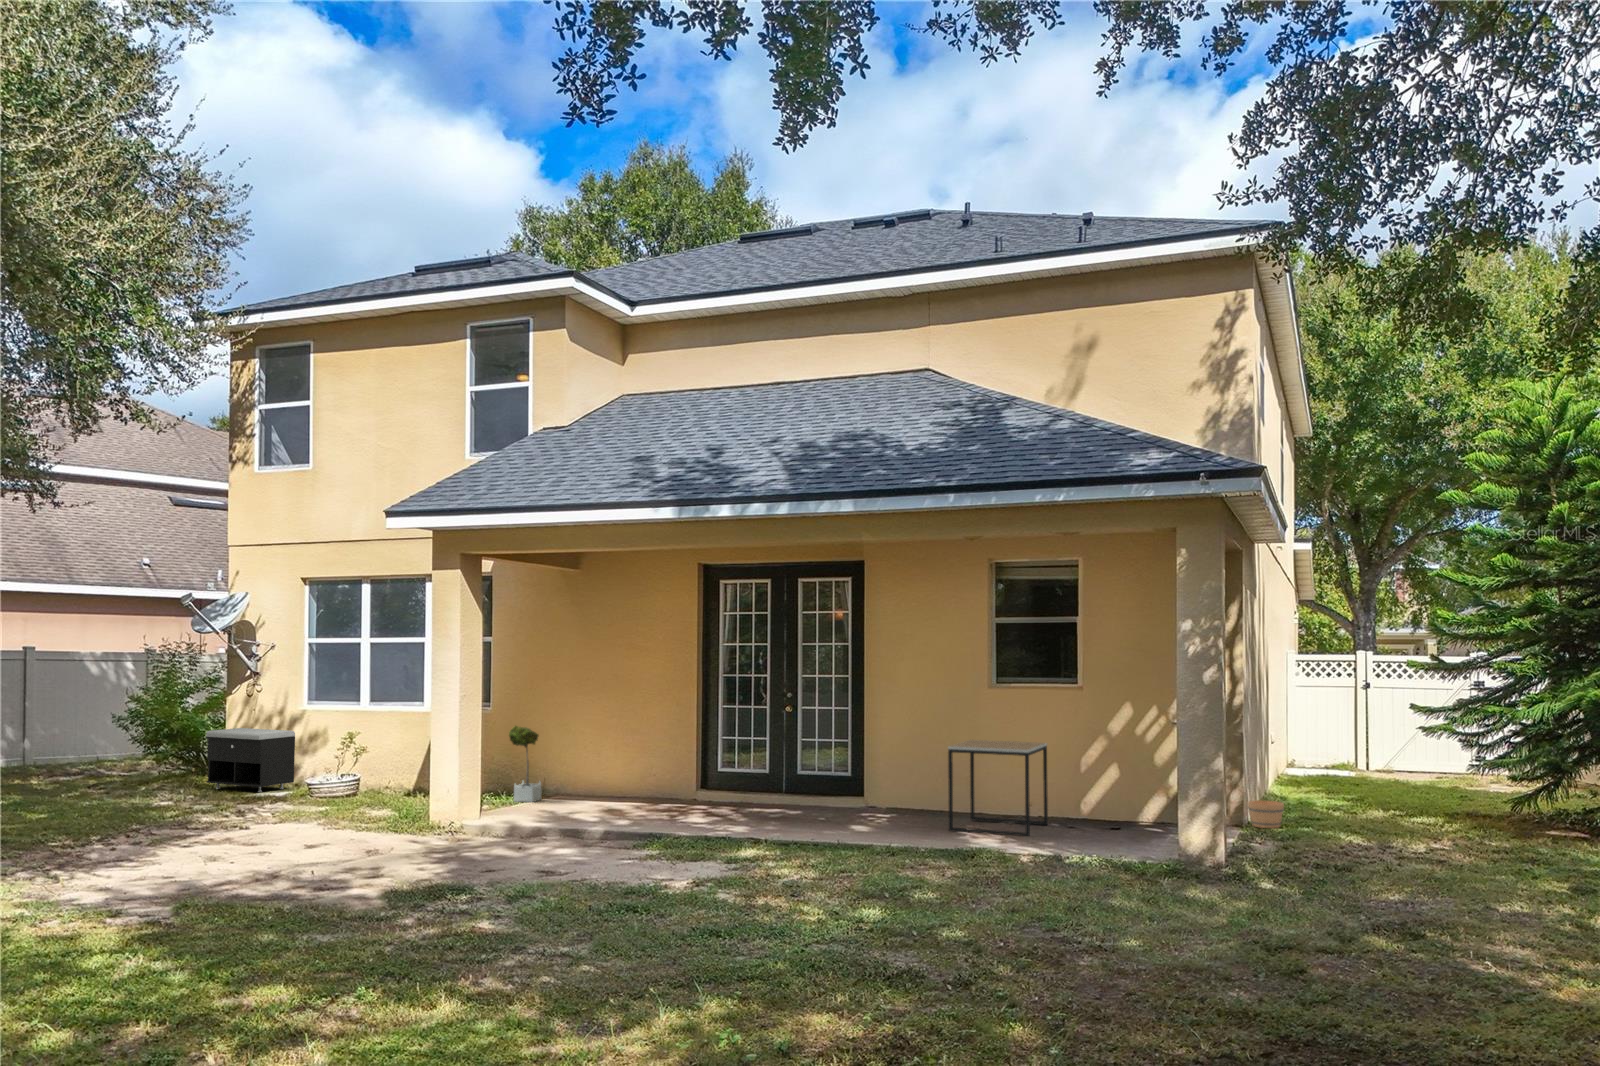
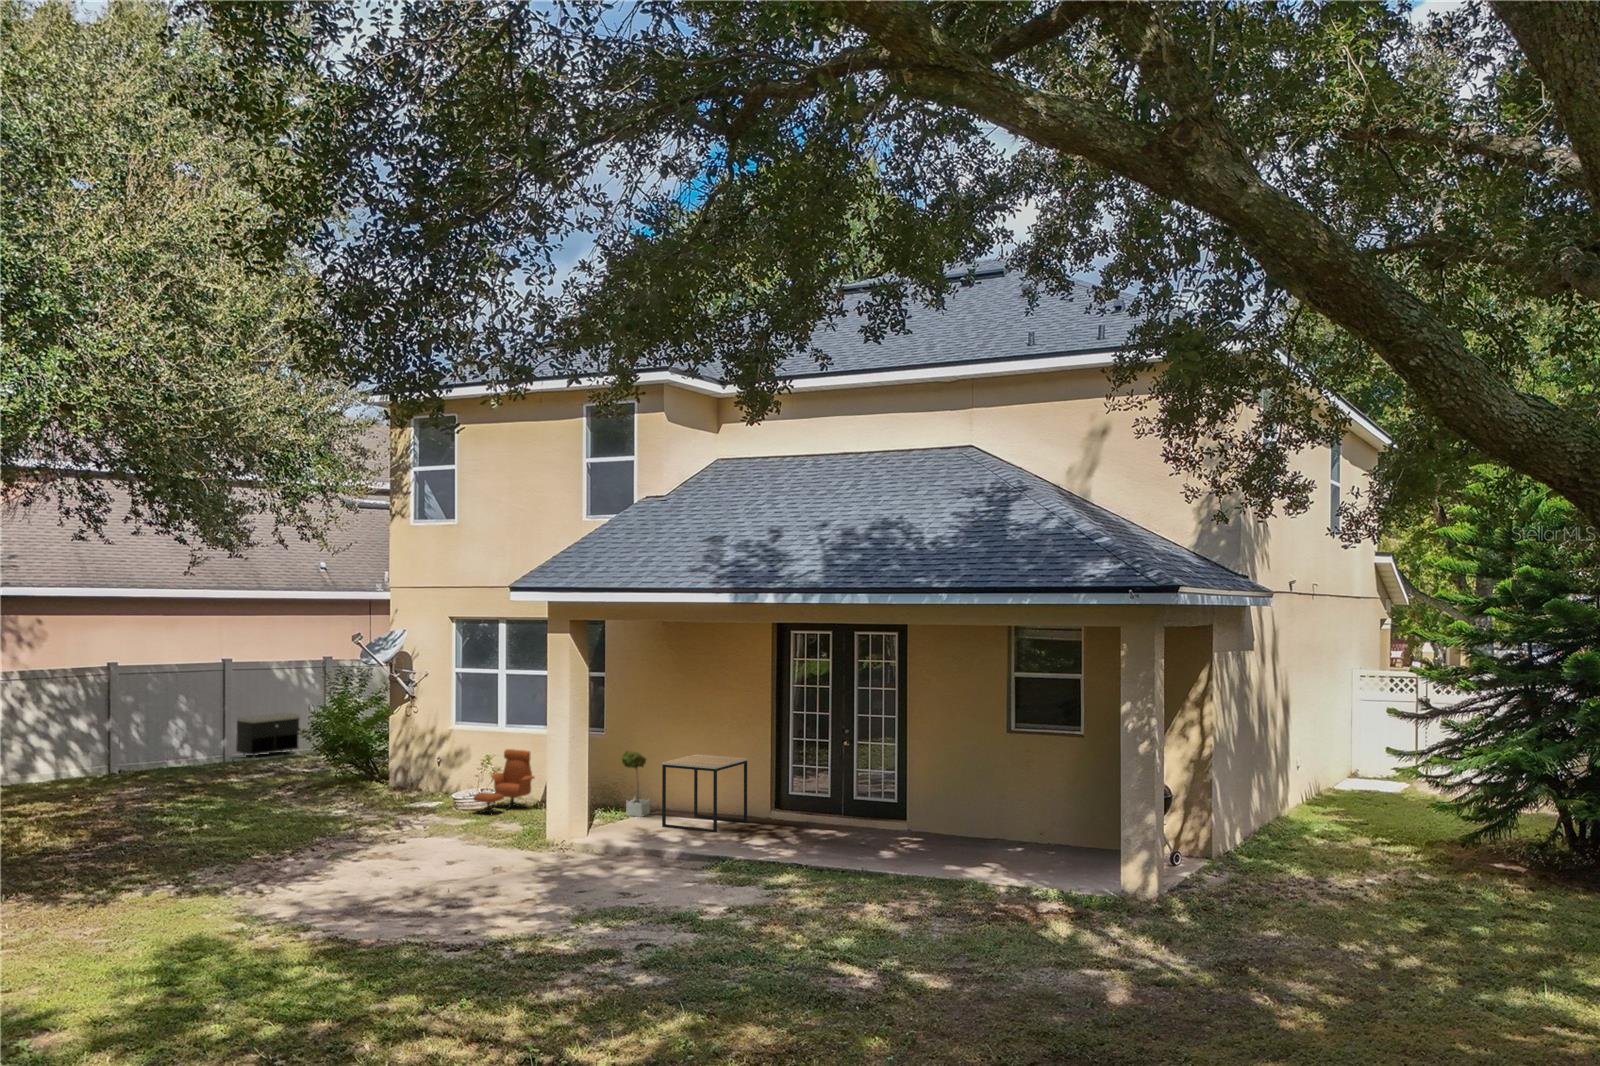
storage bench: present [206,728,295,792] -> present [236,713,300,757]
lounge chair: none [329,729,403,804] -> present [474,749,534,815]
side table: present [948,740,1048,836] -> present [662,754,748,832]
bucket: present [1248,800,1284,828] -> none [1265,836,1299,863]

